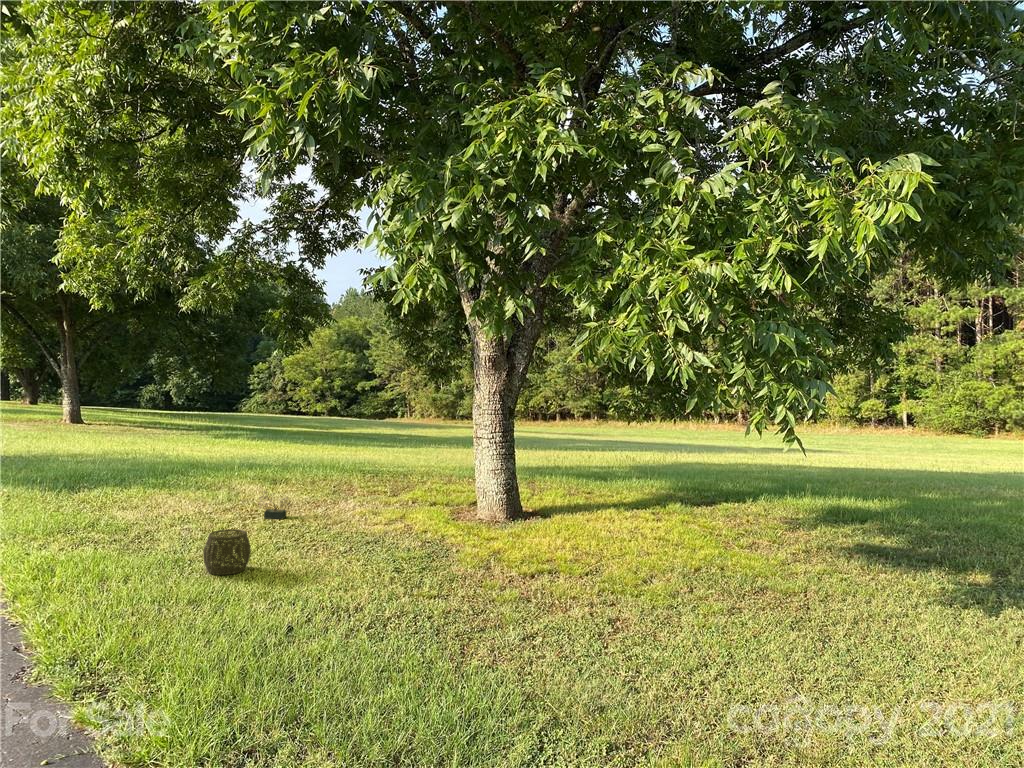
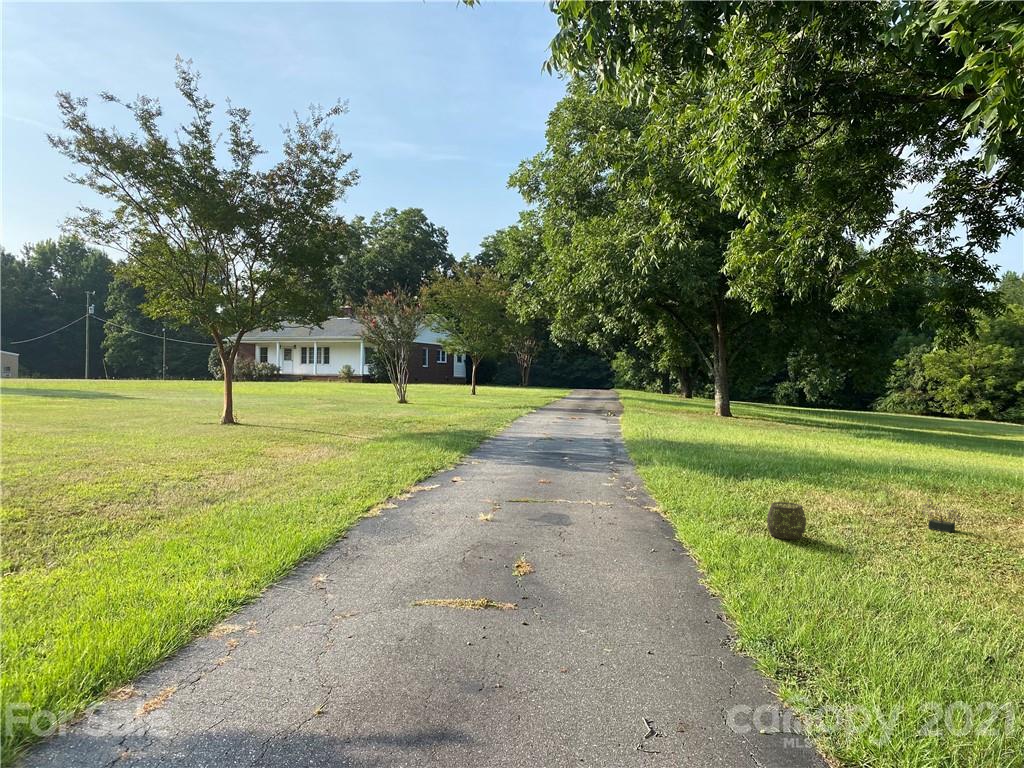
woven basket: present [203,529,251,575] -> present [767,502,806,540]

